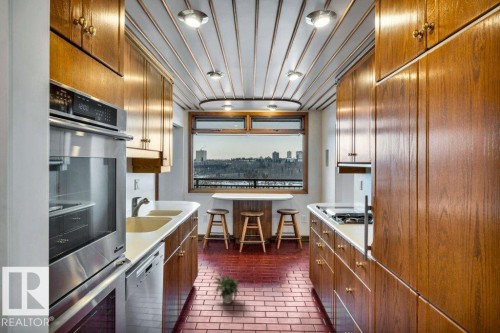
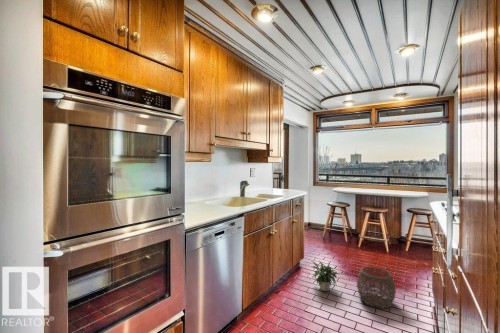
woven basket: none [257,269,289,306] -> present [357,266,396,308]

